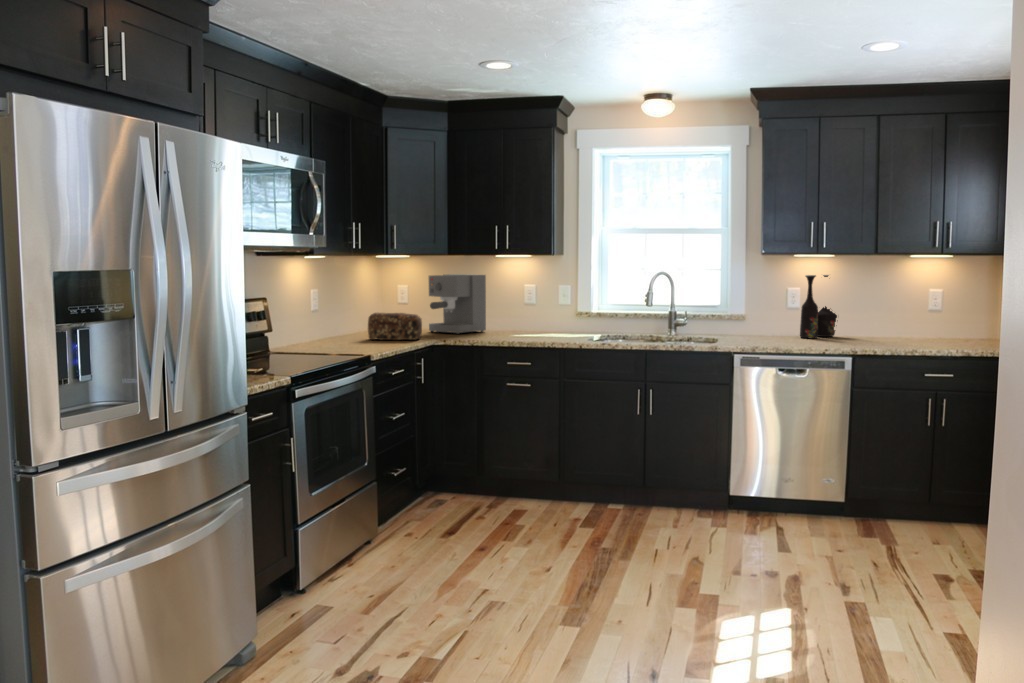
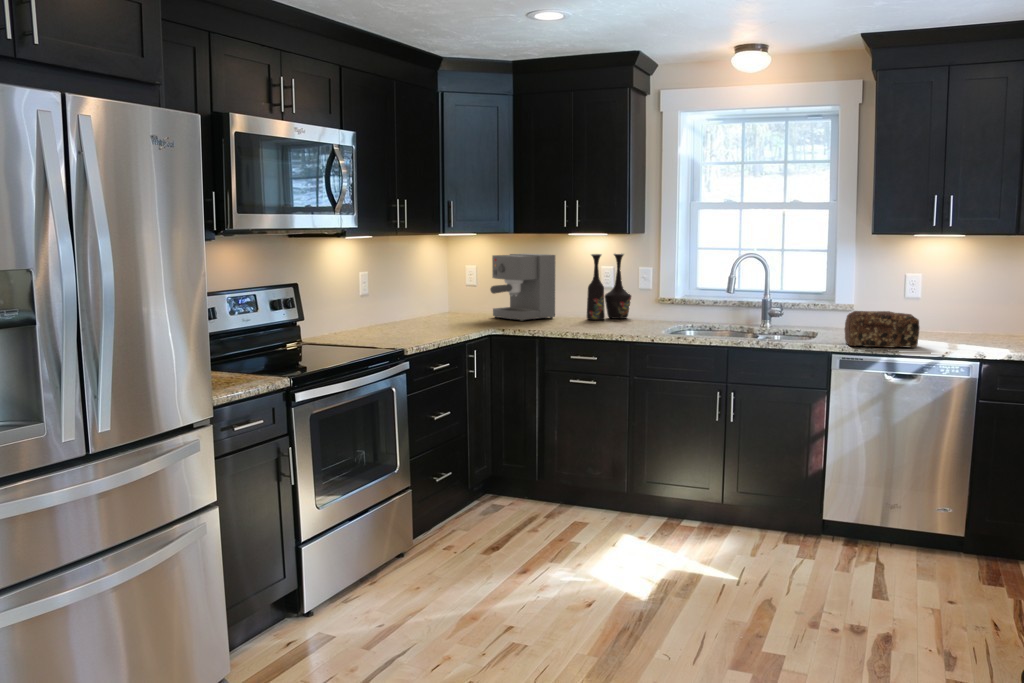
vase: present [800,275,838,338] -> present [587,253,631,320]
bread loaf: present [368,313,422,340] -> present [845,311,919,347]

